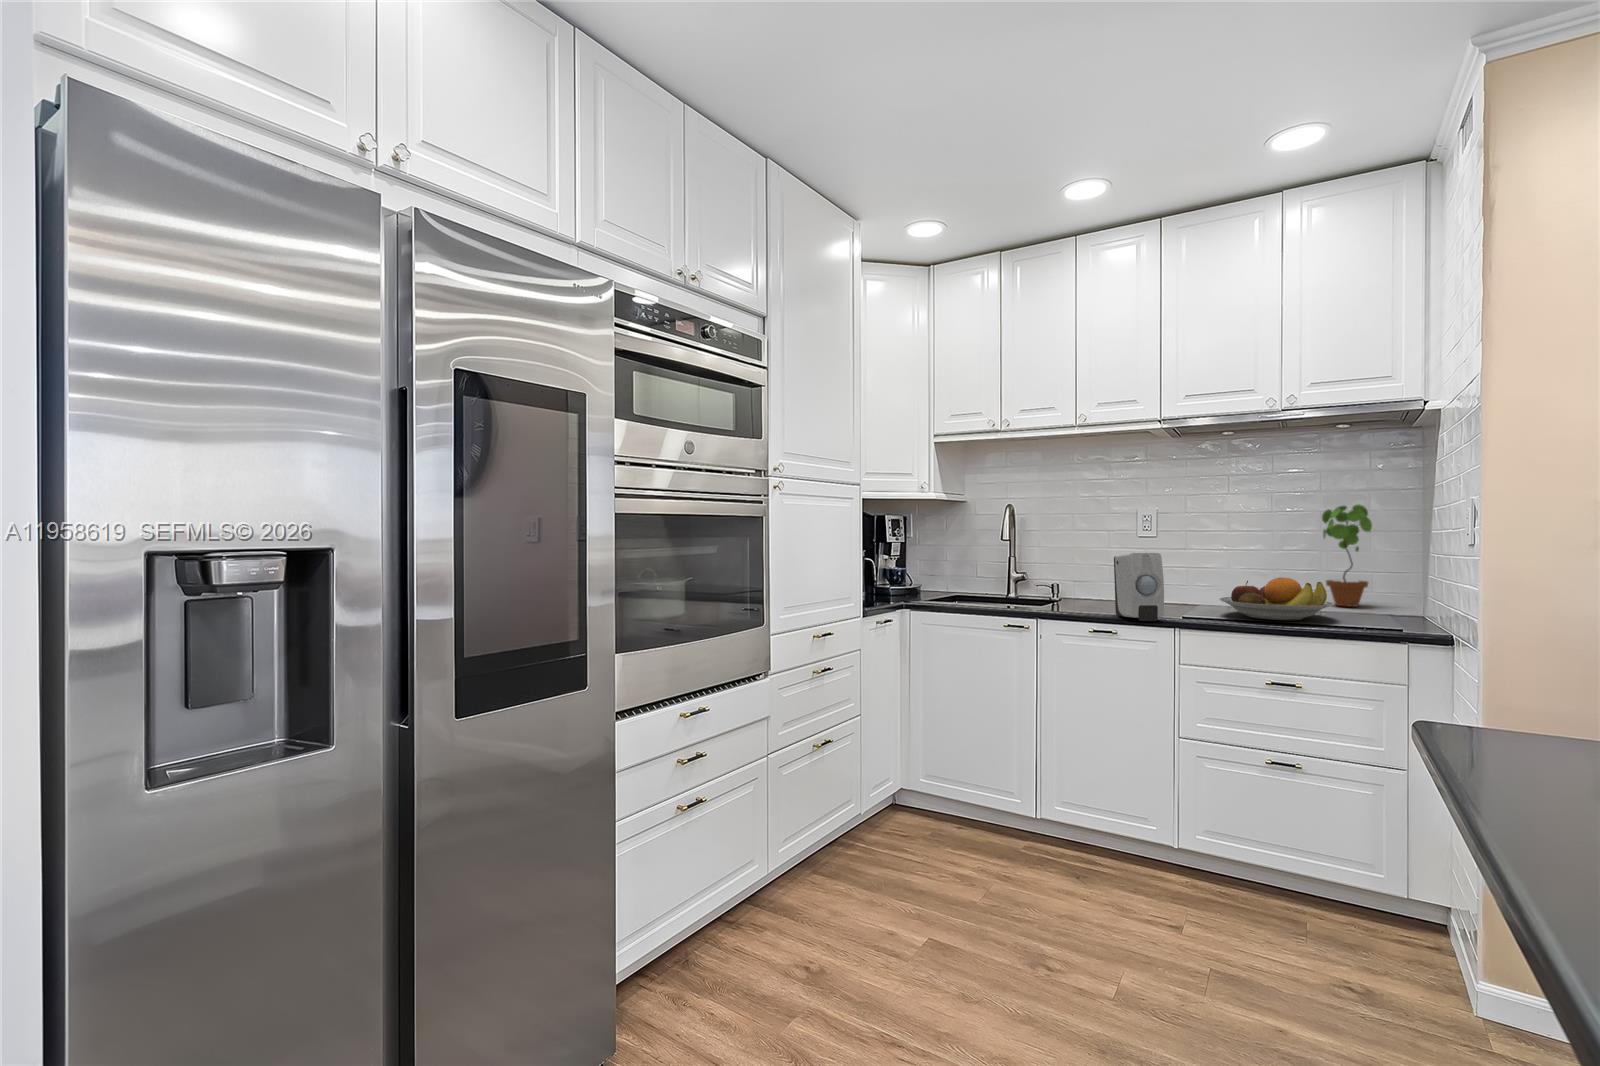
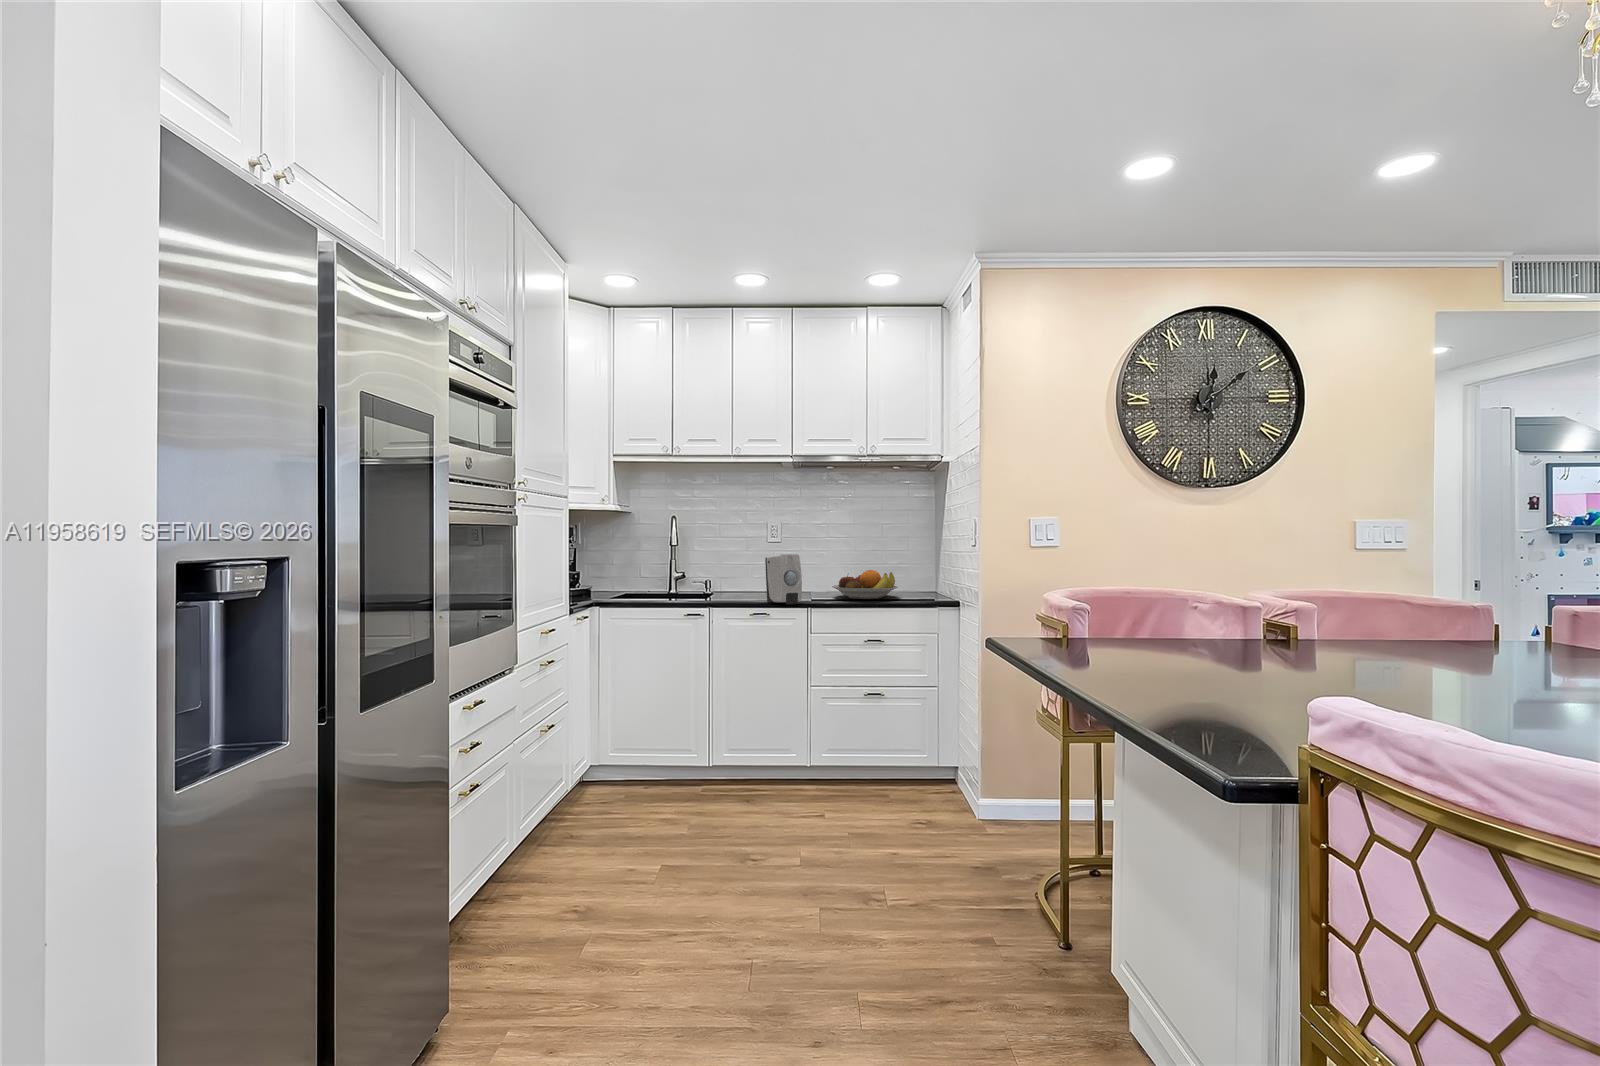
potted plant: present [1322,504,1372,607] -> none [885,521,913,589]

